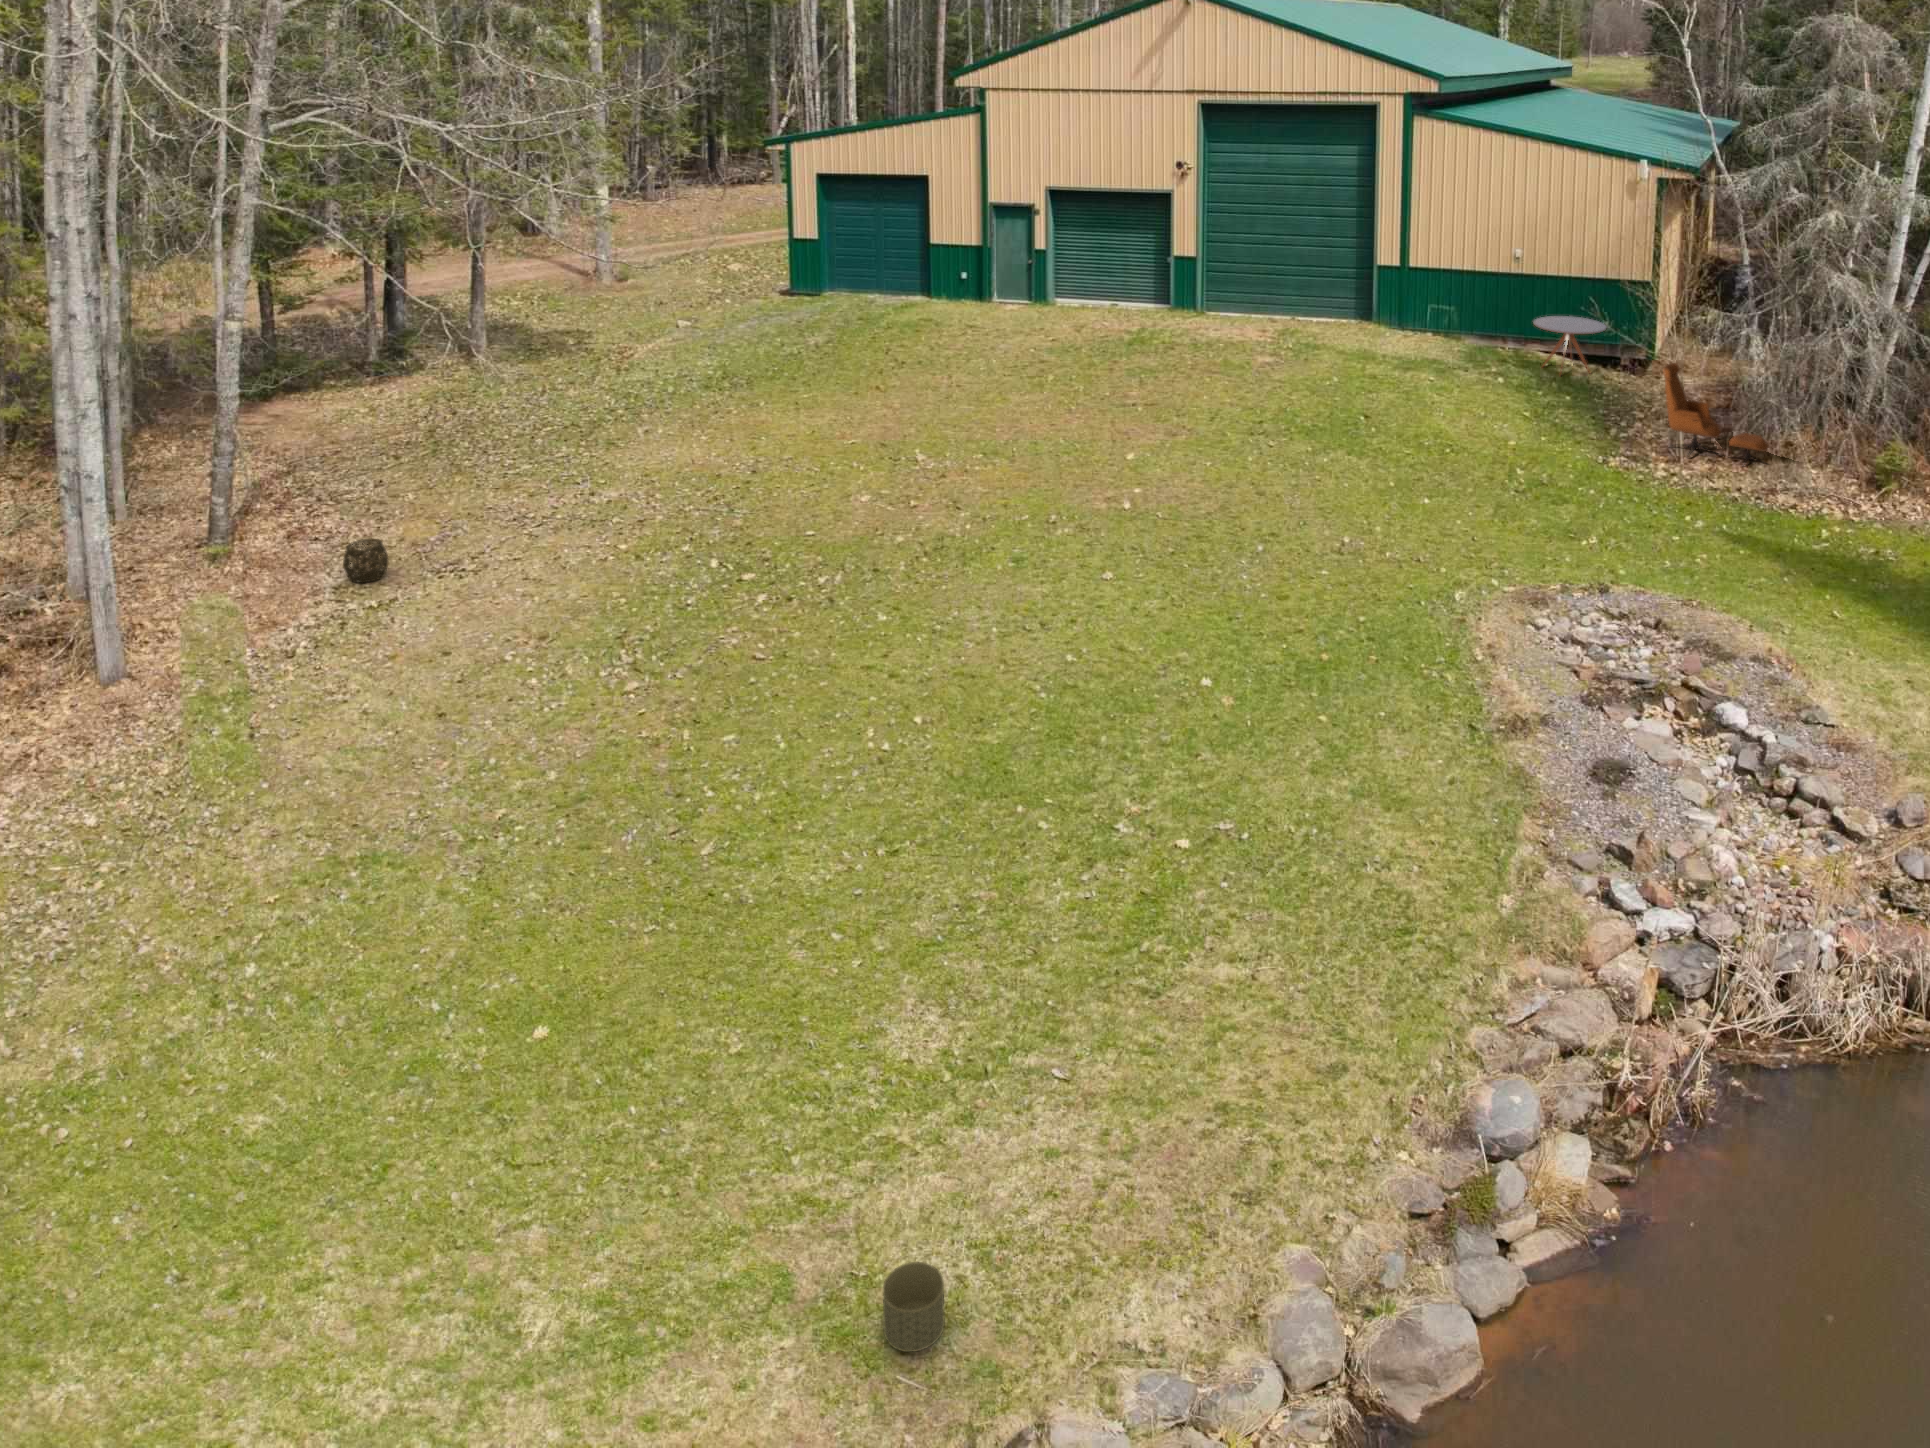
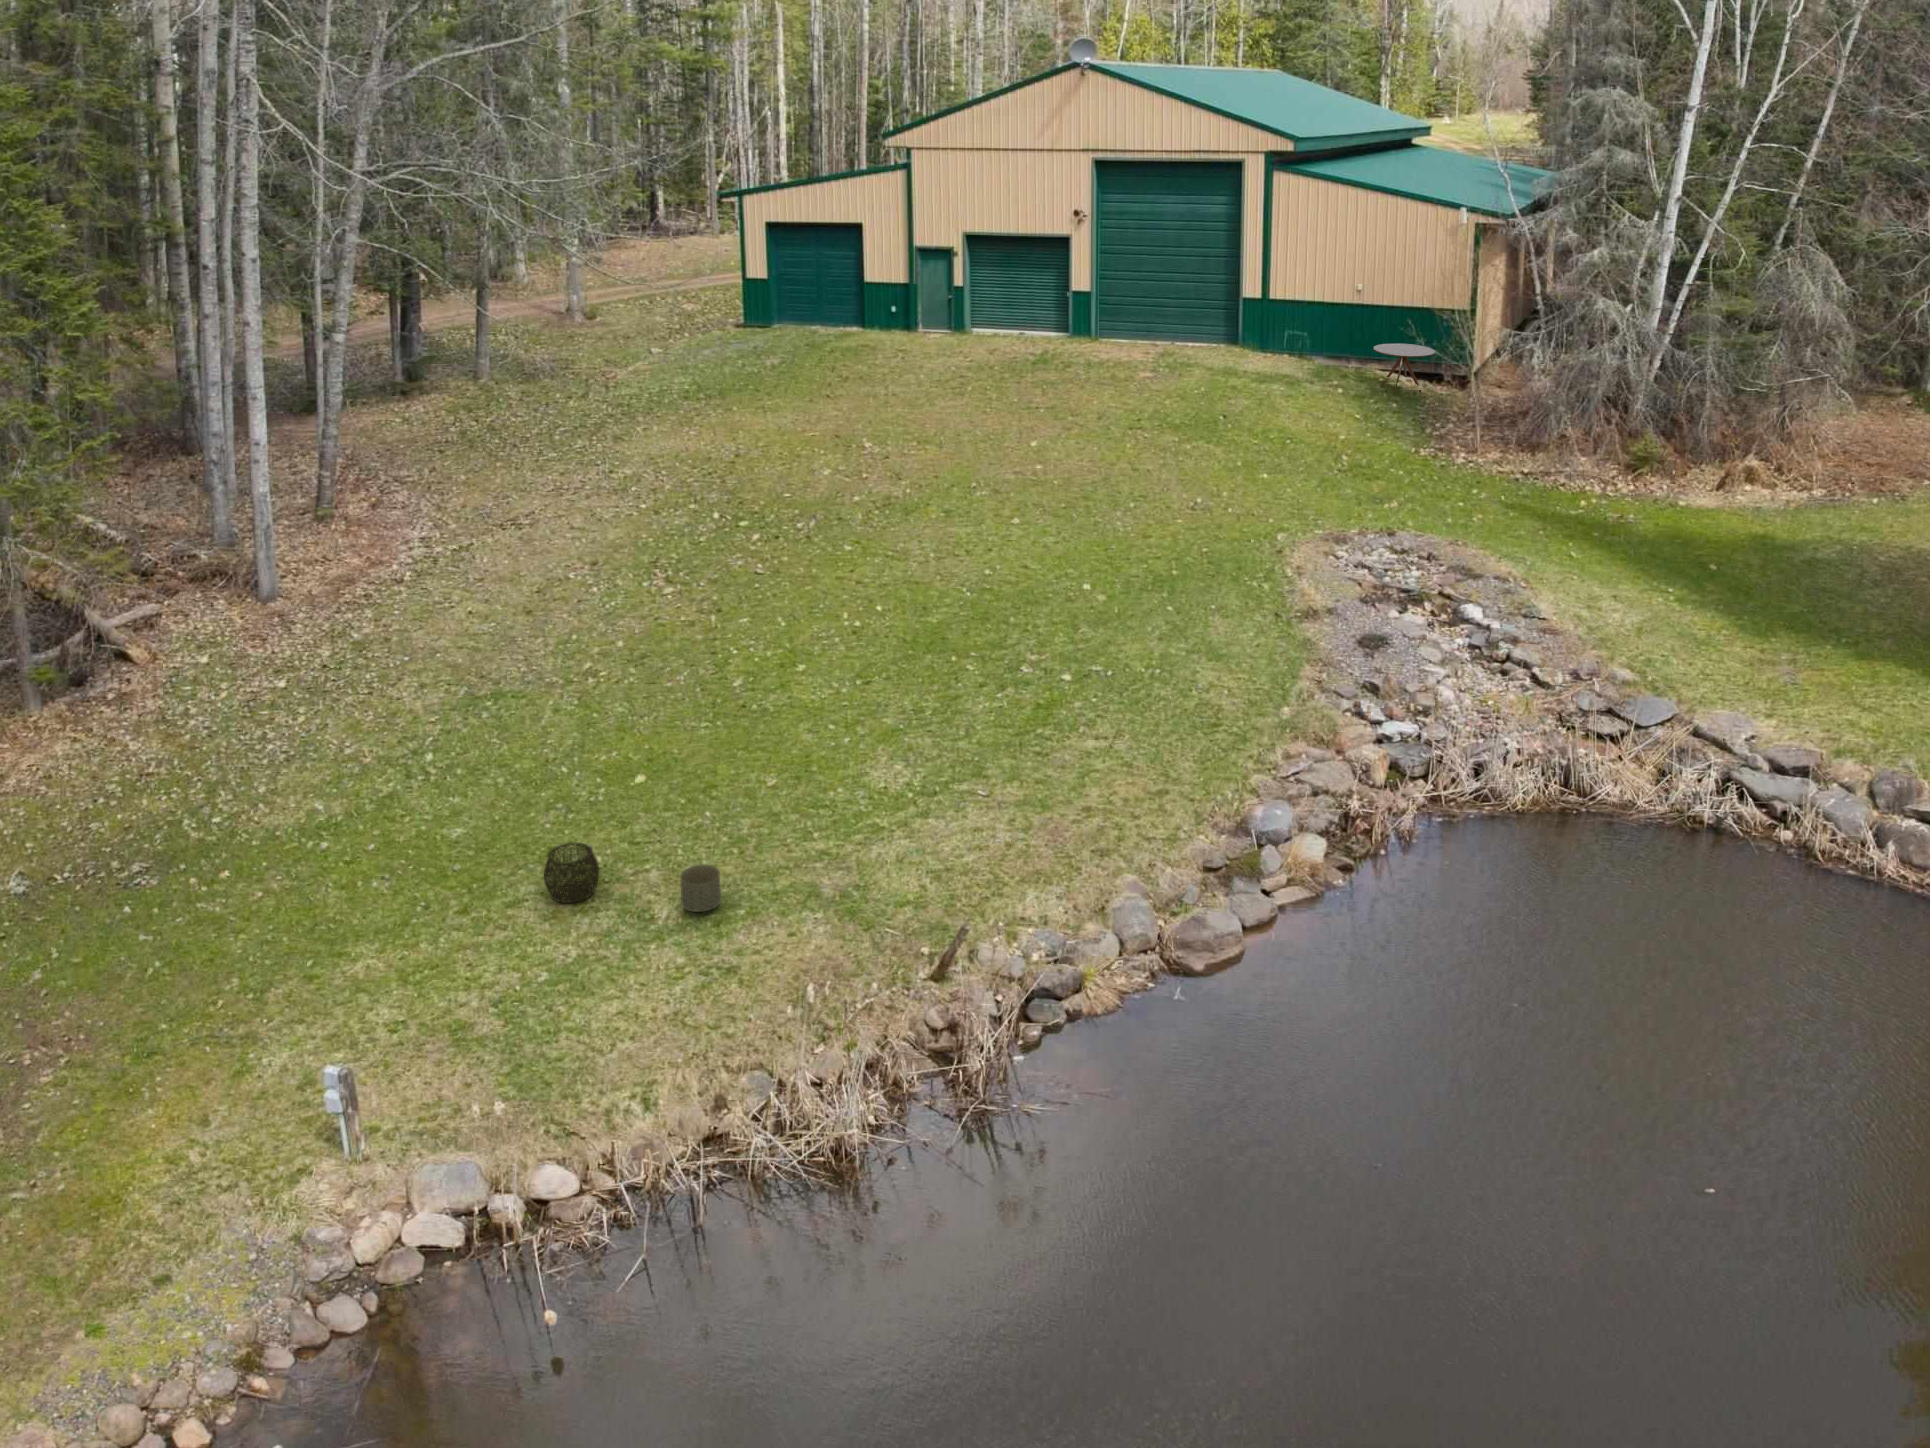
lounge chair: present [1664,363,1768,463] -> none [1469,375,1552,458]
woven basket: present [343,539,388,583] -> present [544,842,599,903]
planter: present [883,1262,945,1352] -> present [680,865,721,912]

